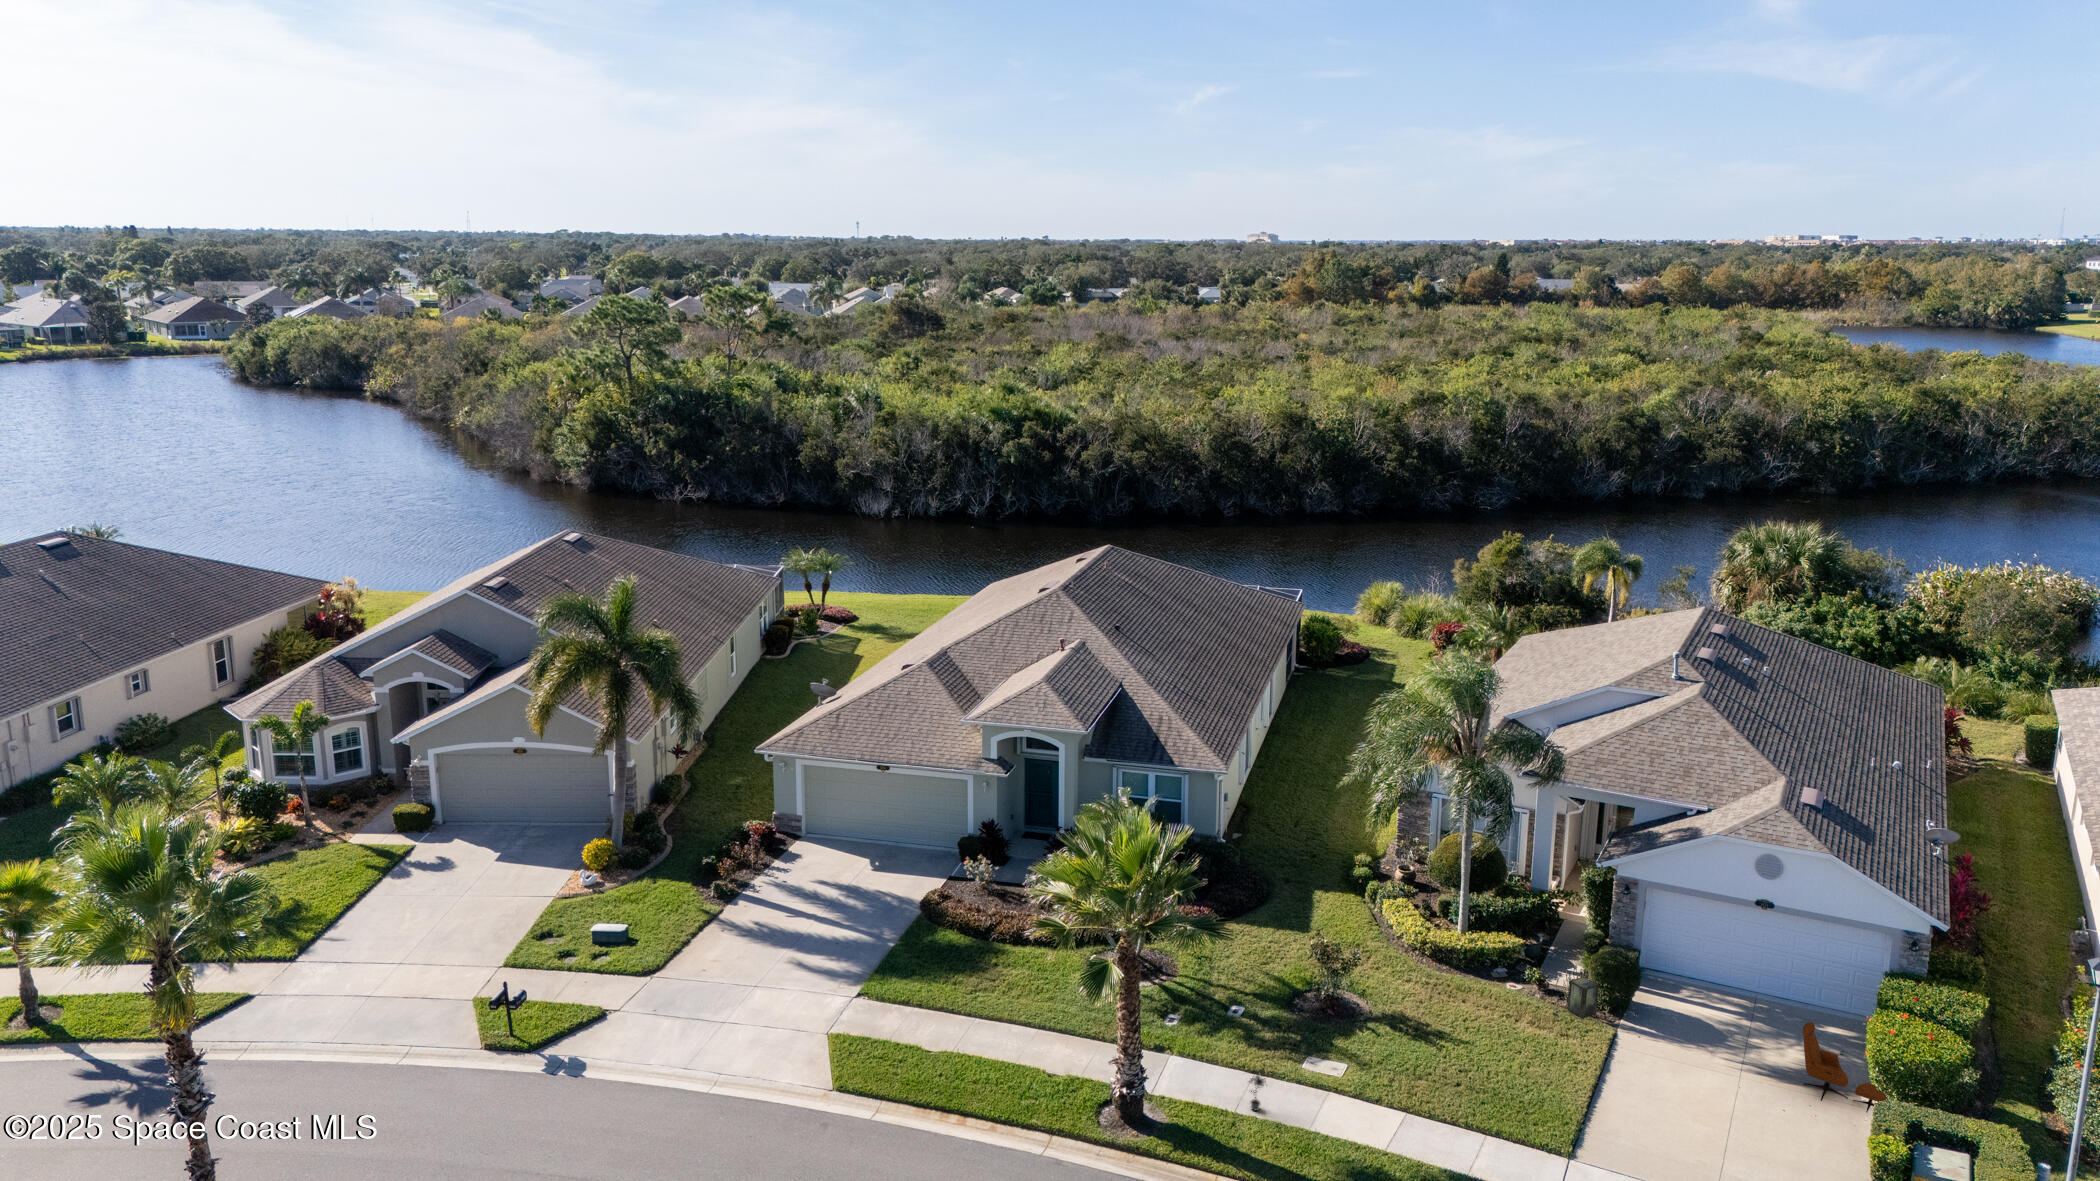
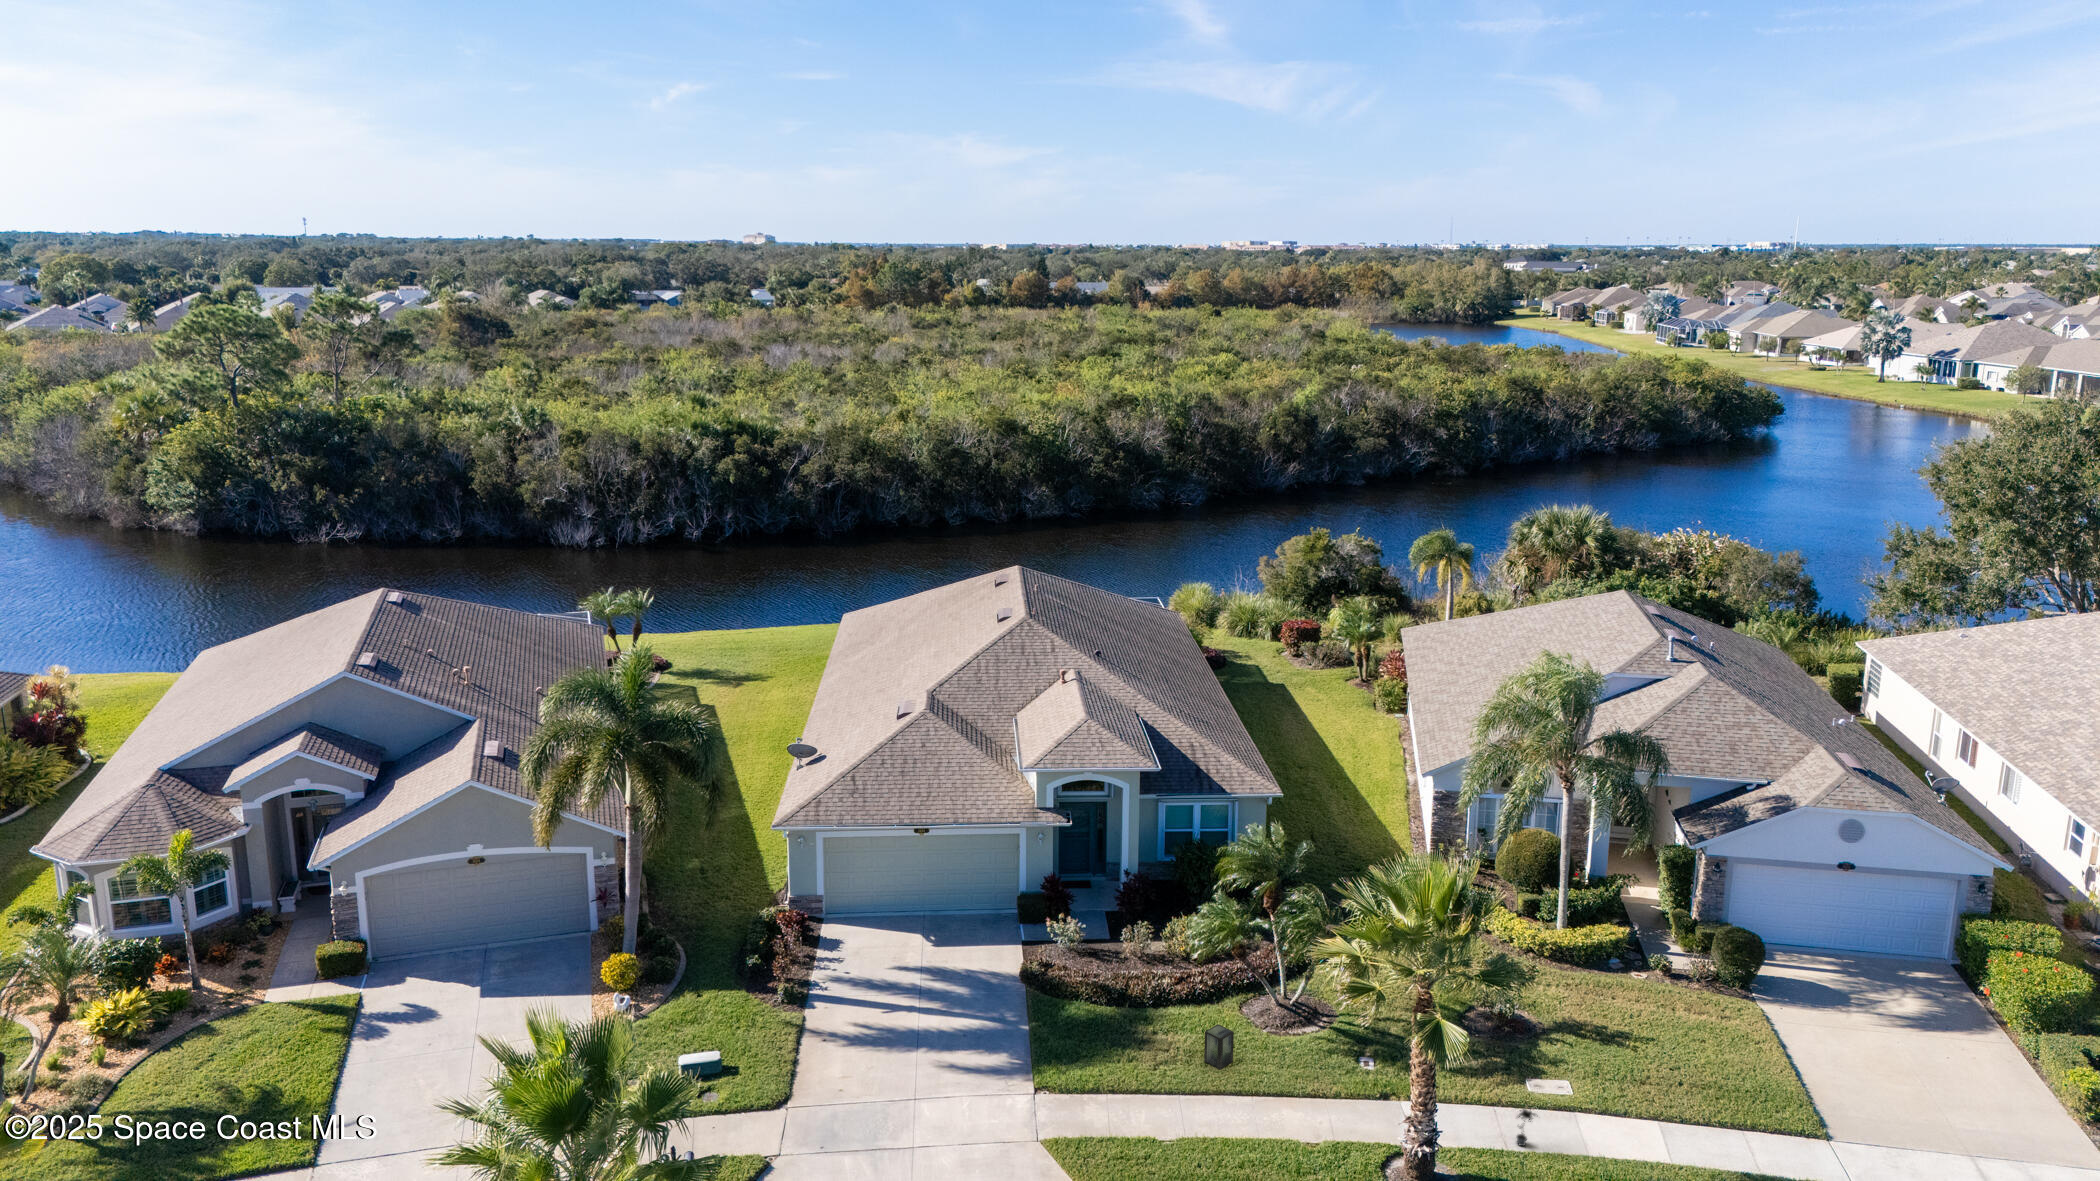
storage box: present [1567,977,1599,1018] -> present [1204,1024,1234,1070]
lounge chair: present [1803,1022,1887,1113] -> none [1948,971,2029,1048]

